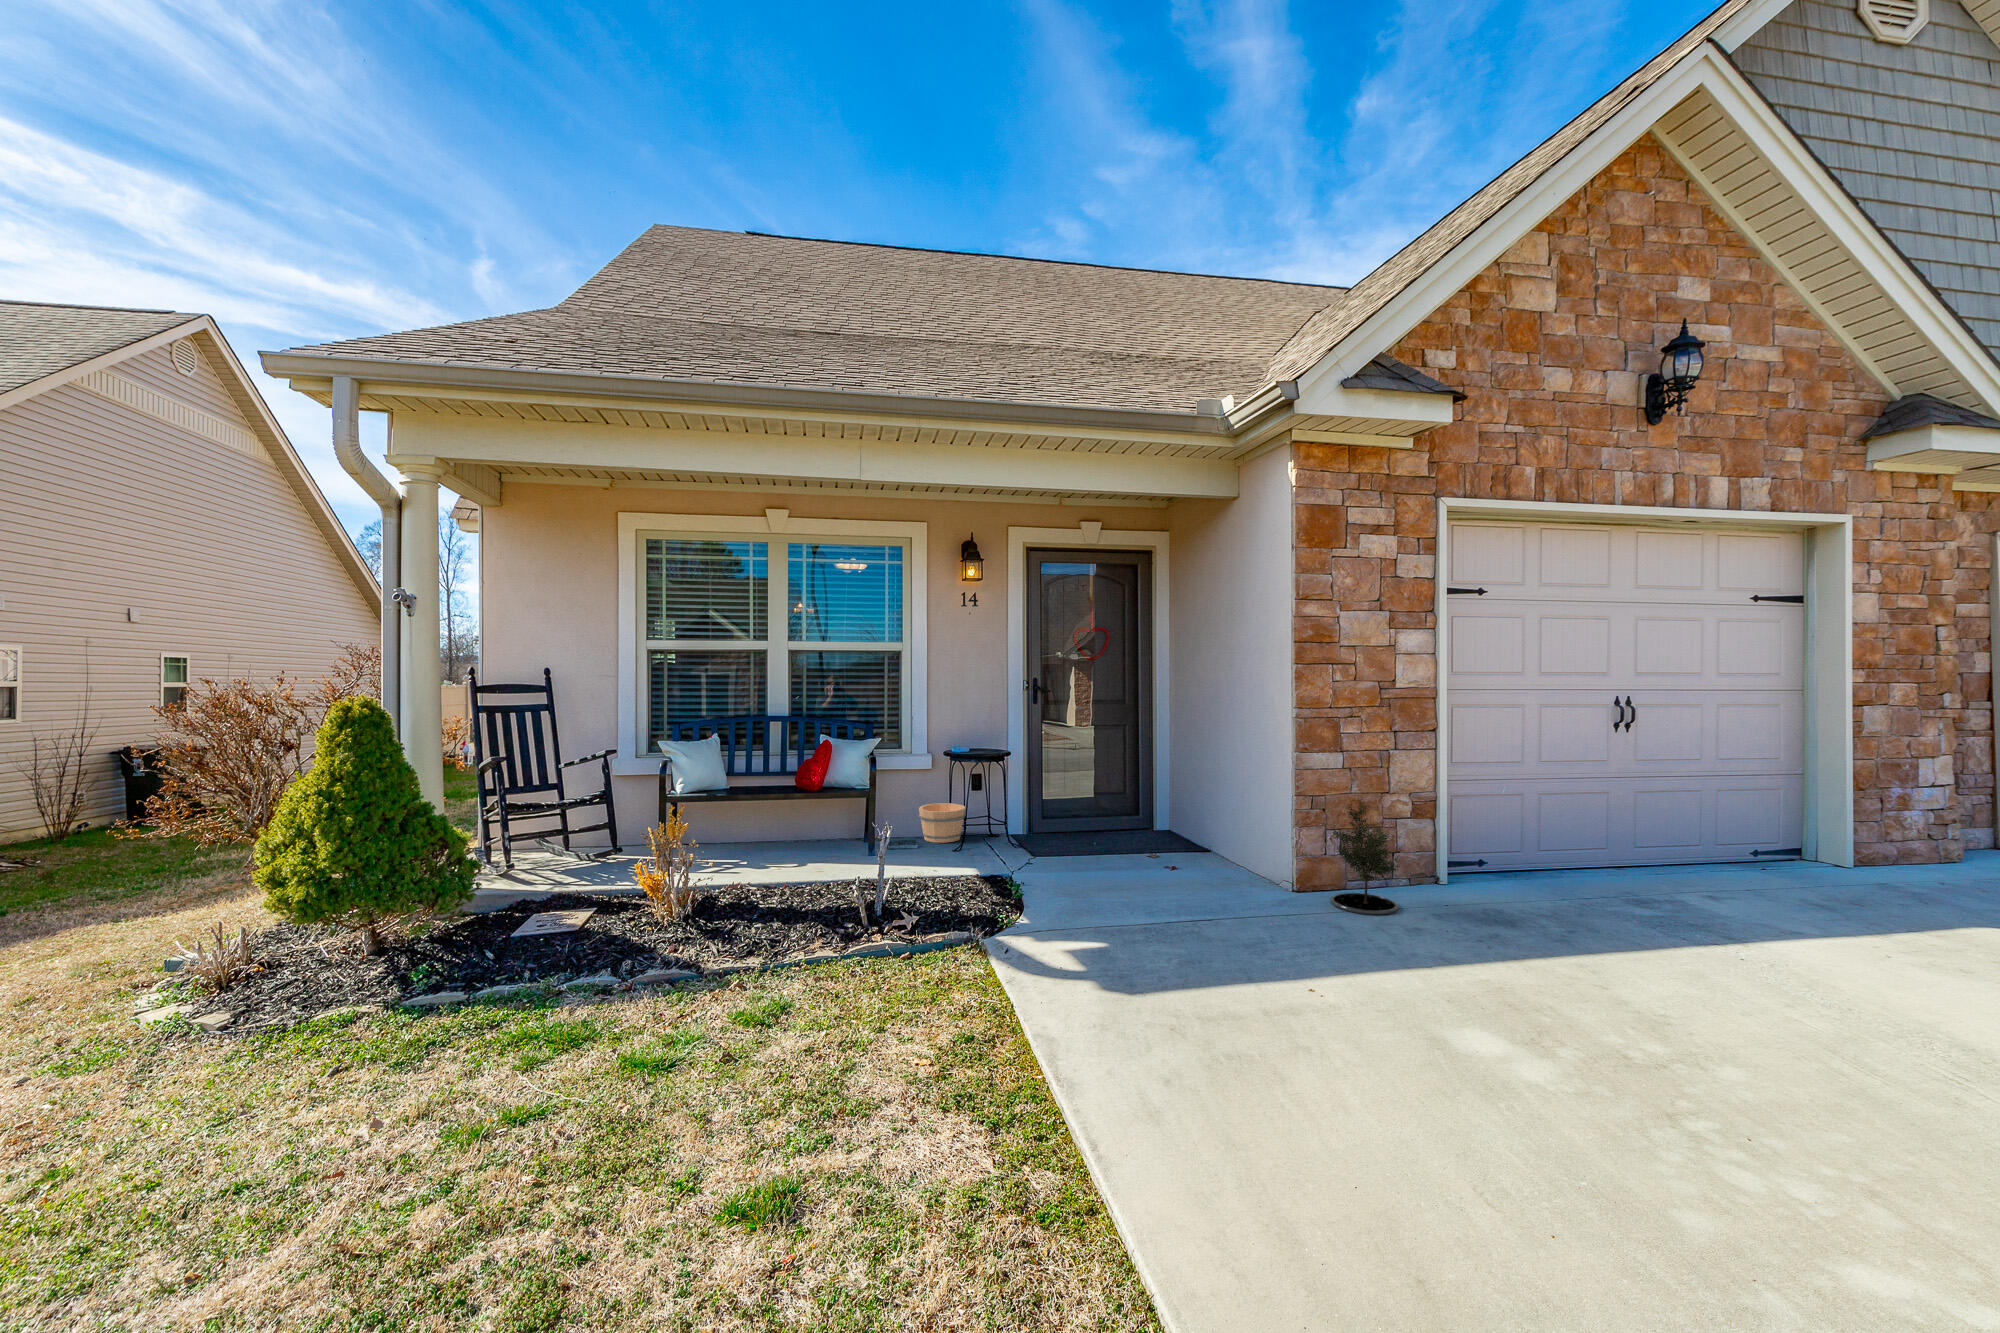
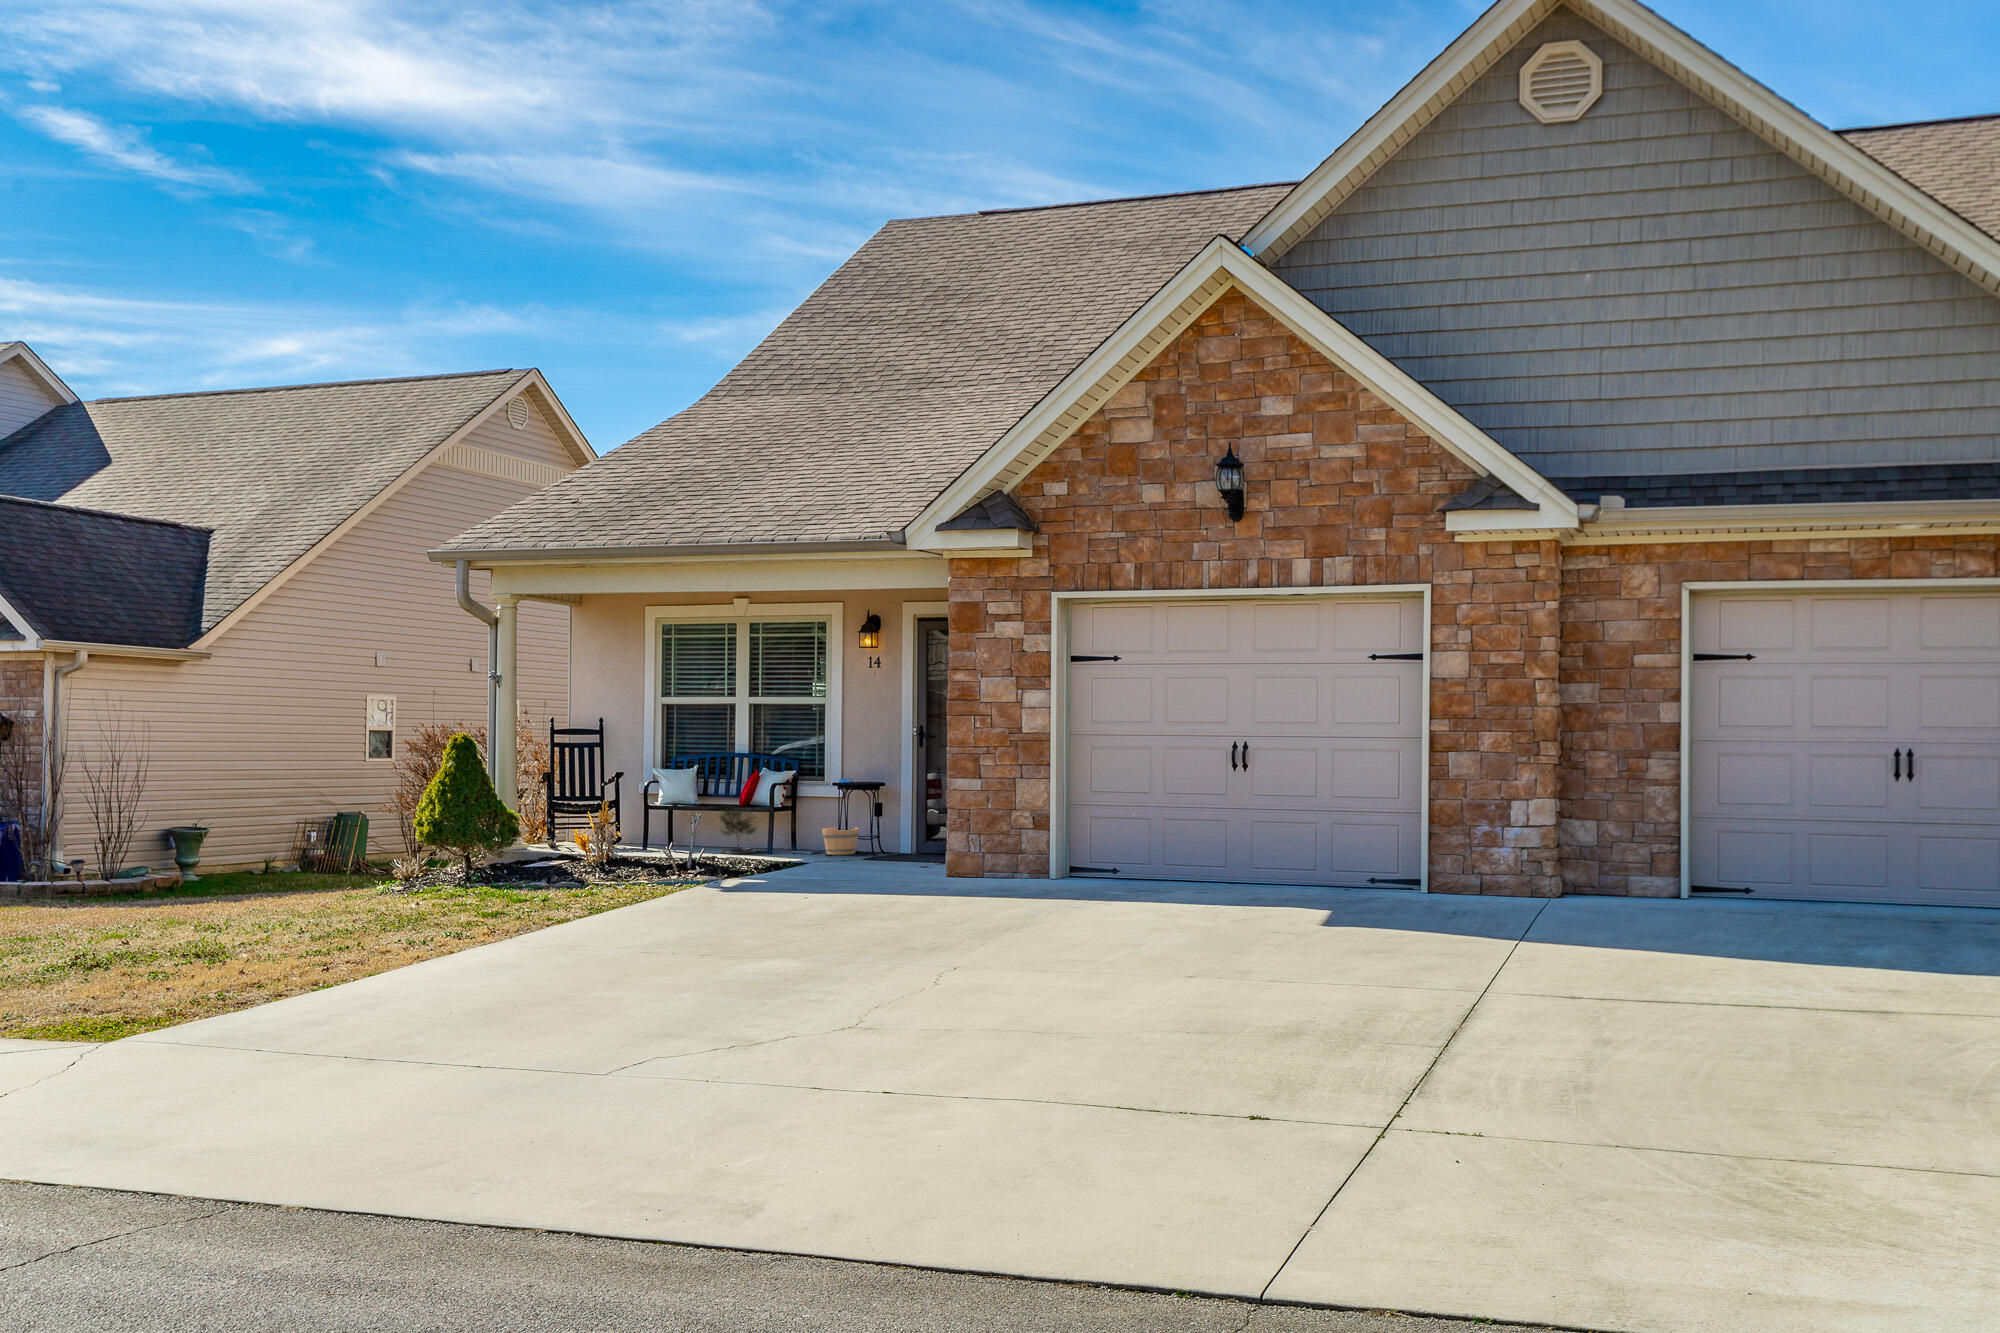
potted tree: present [1331,797,1399,915] -> present [720,790,756,854]

